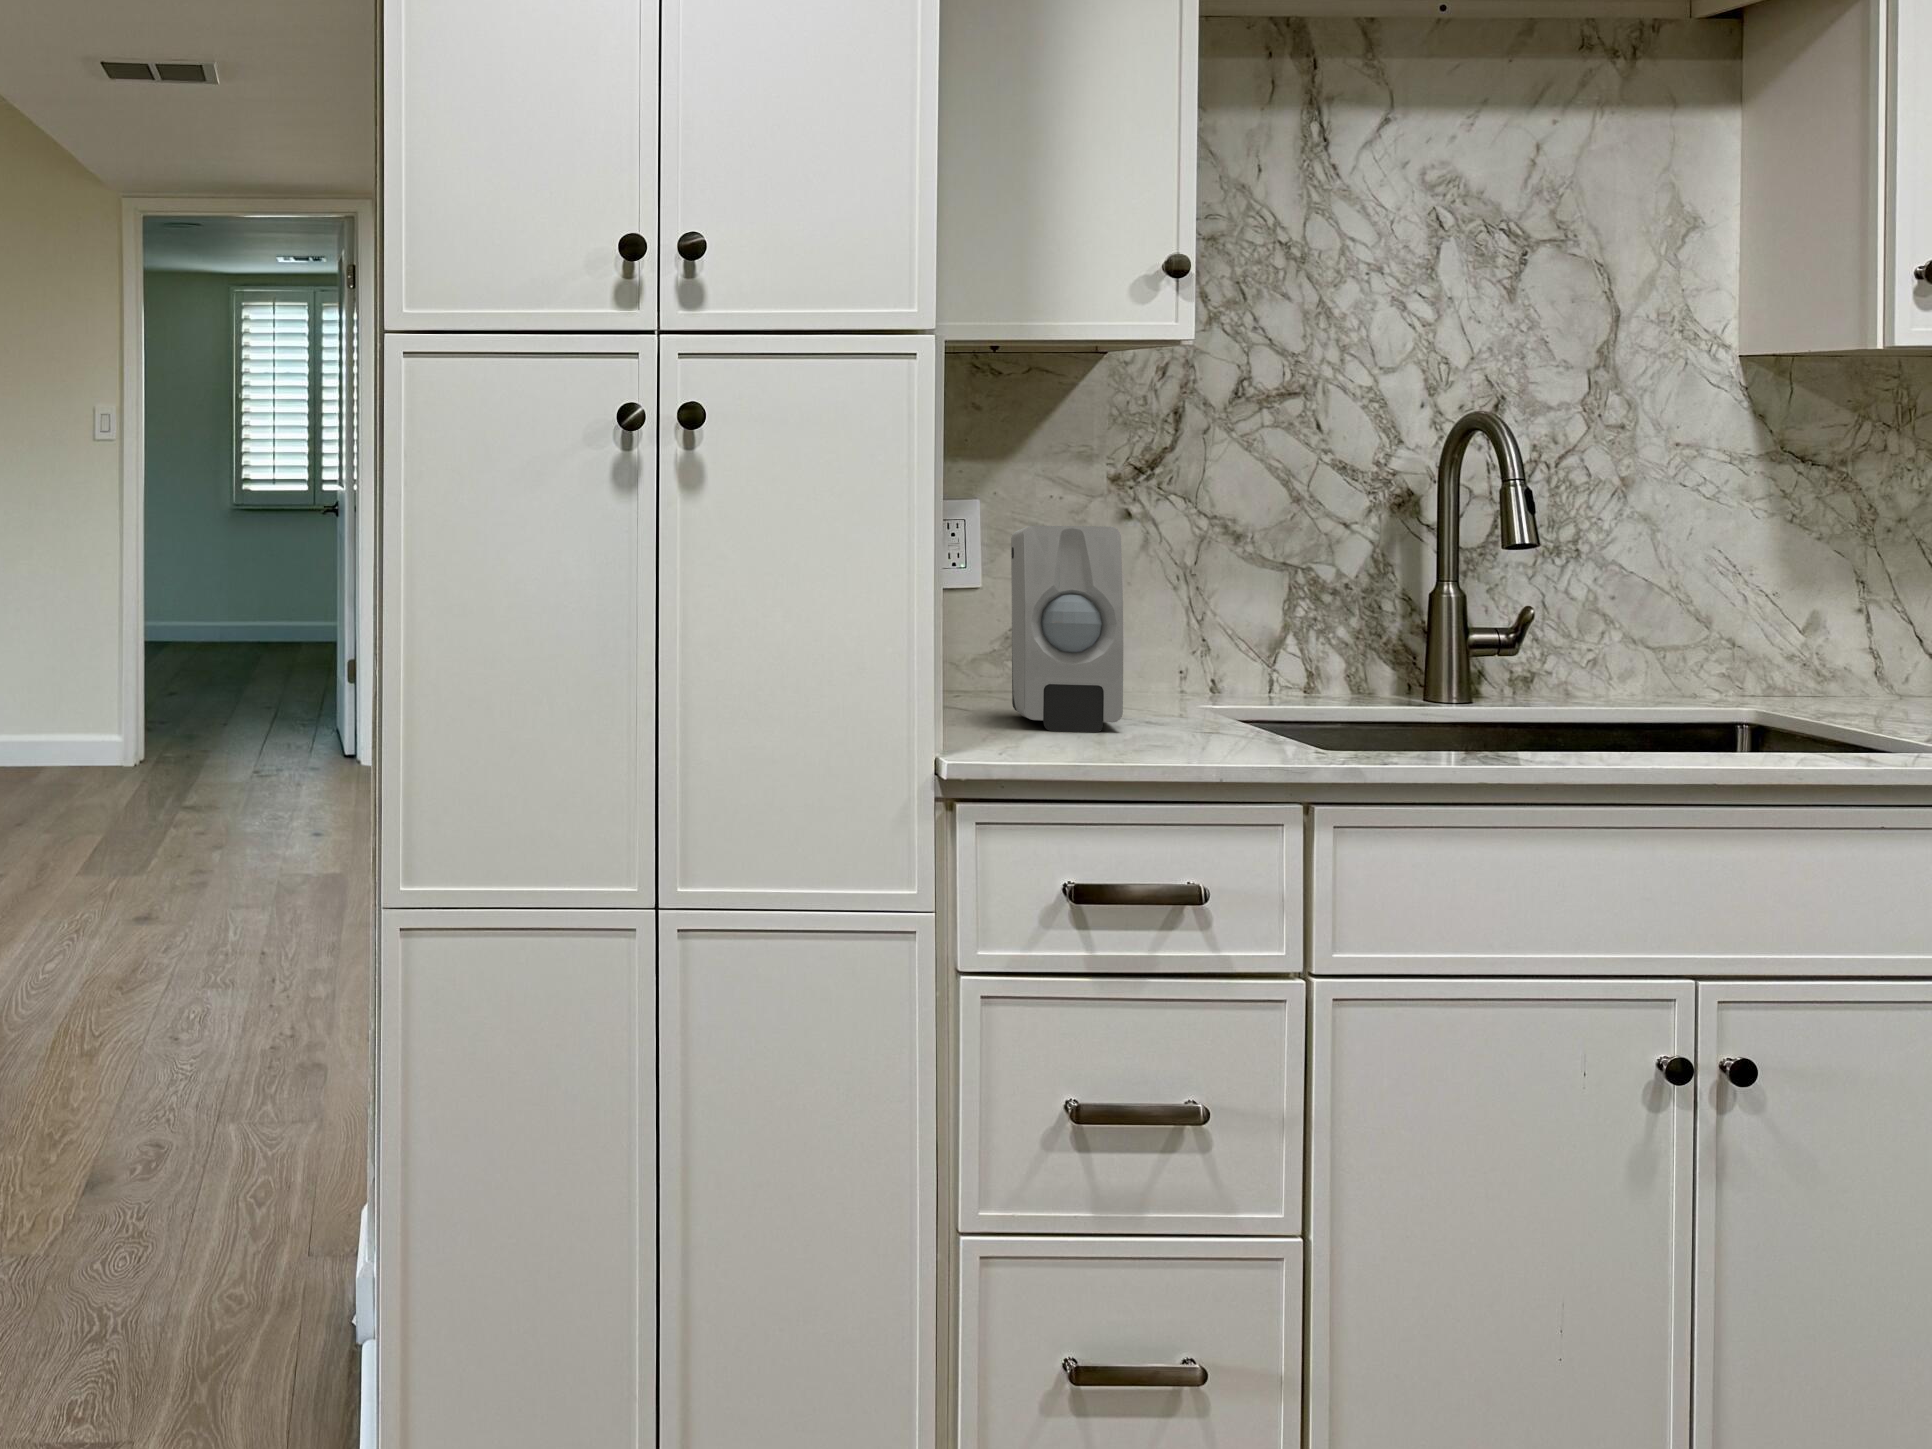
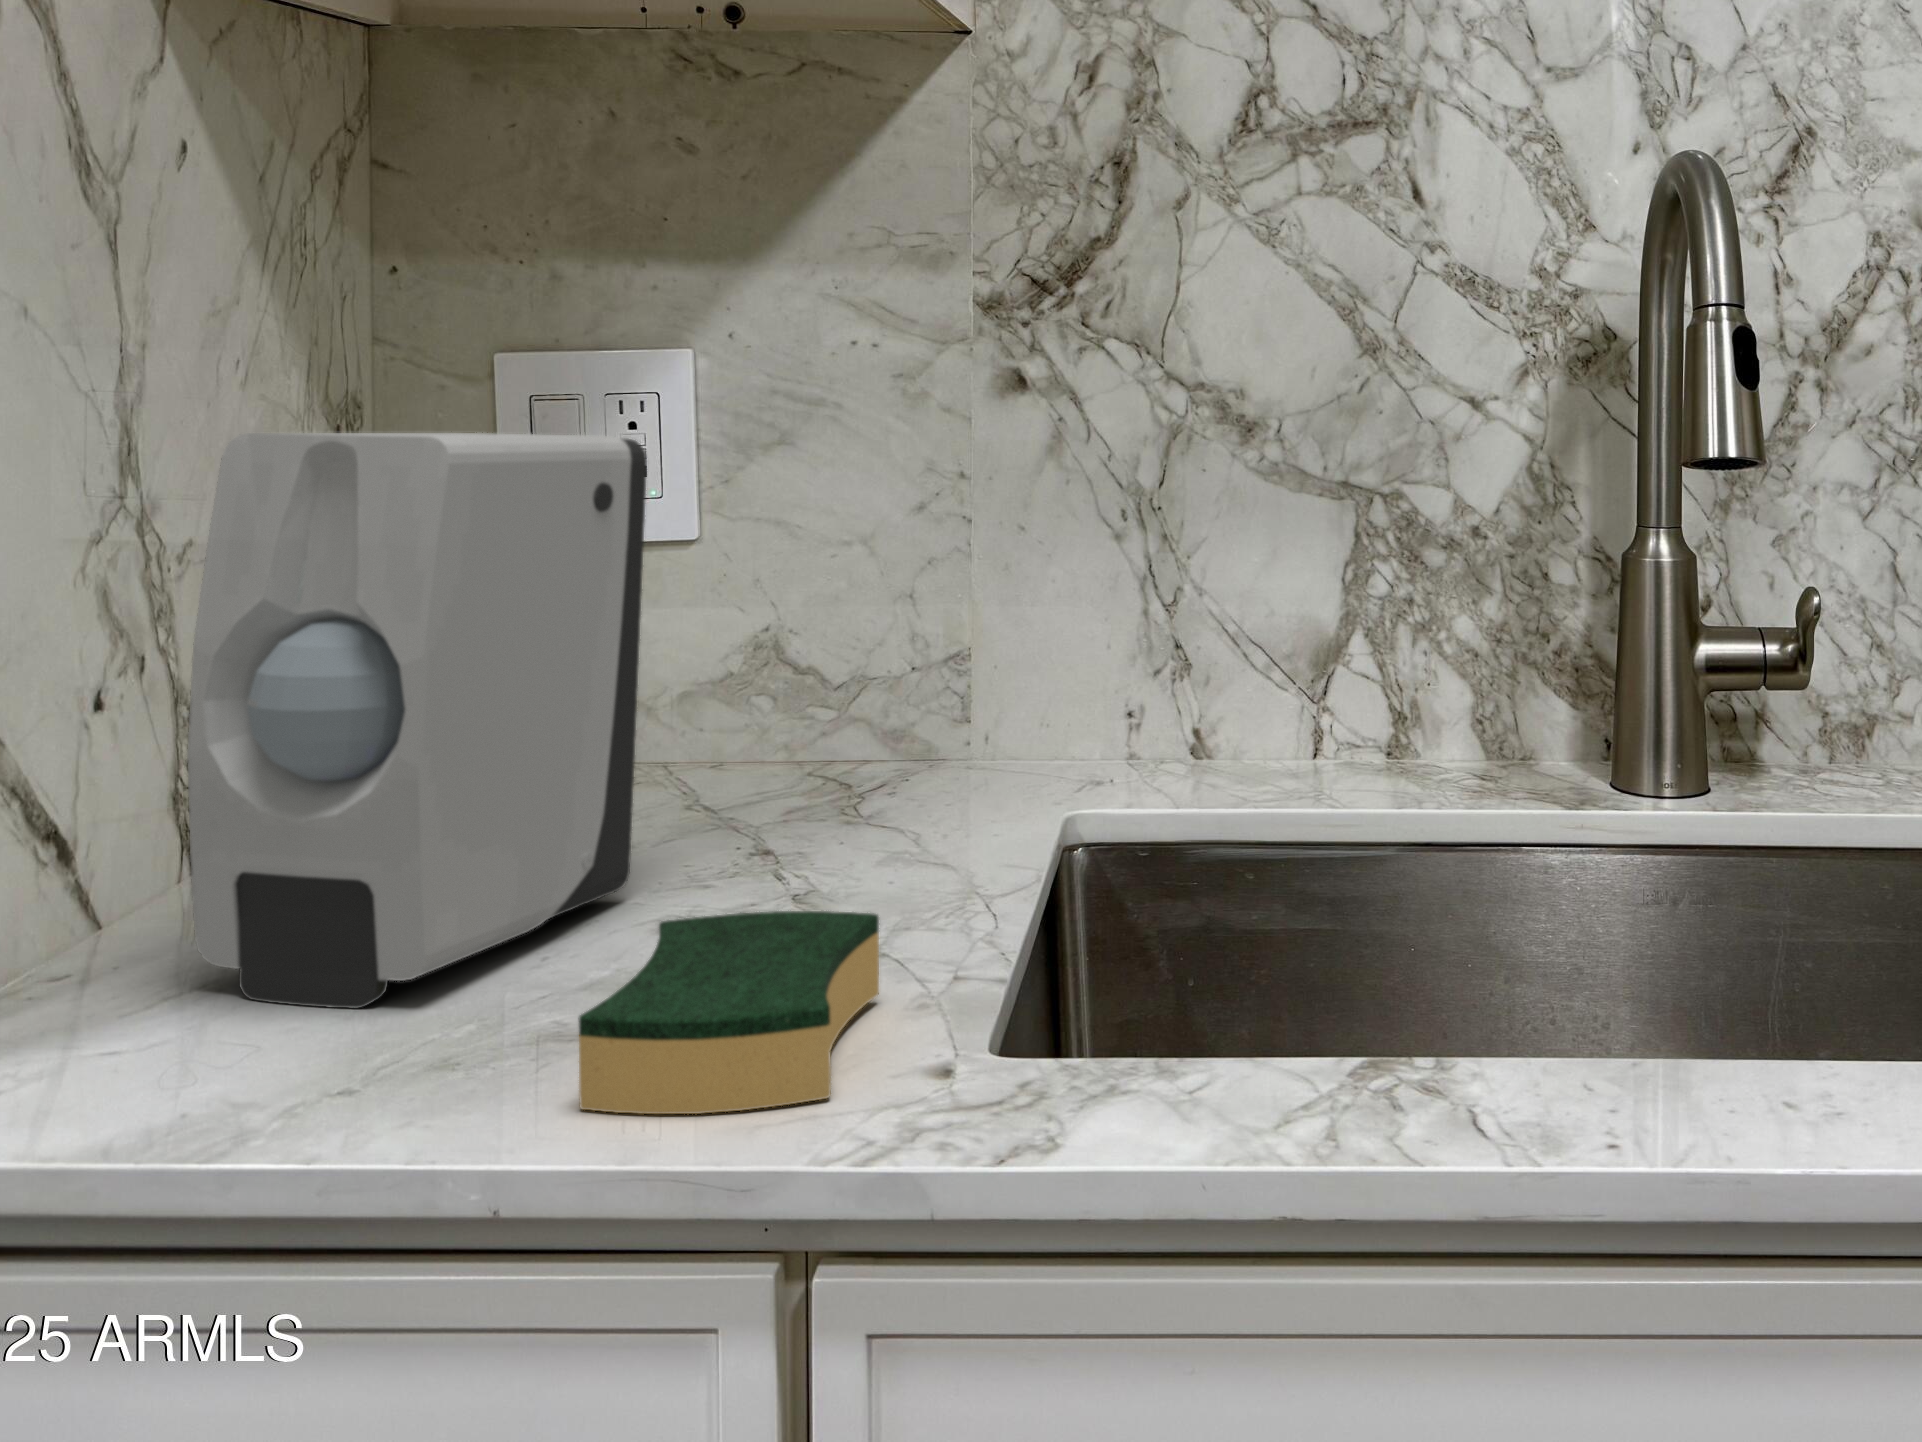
sponge: none [1206,700,1325,745] -> present [579,911,879,1114]

